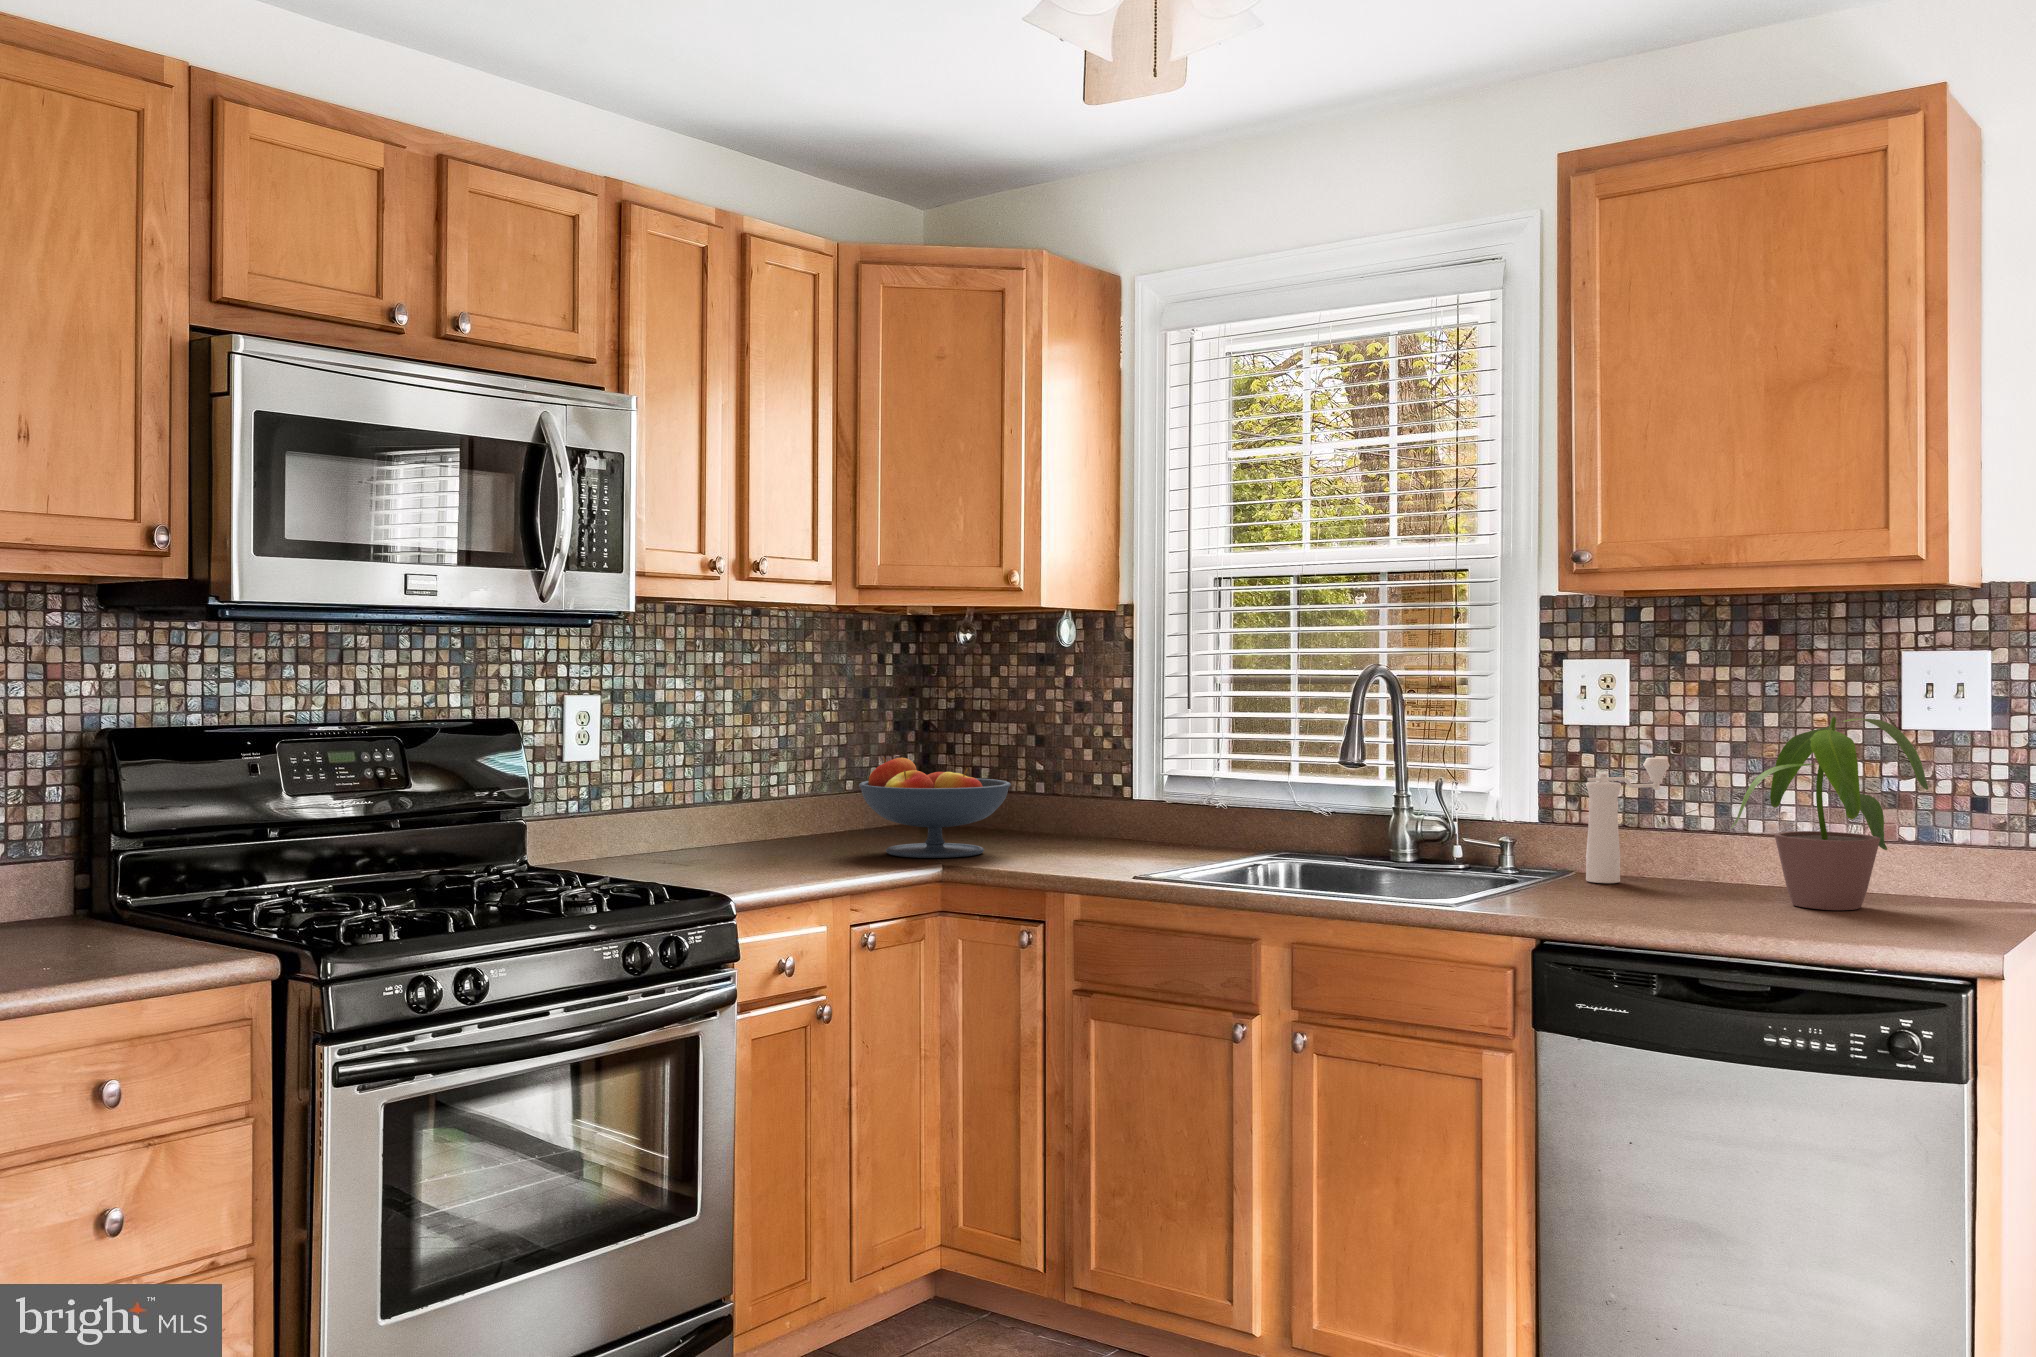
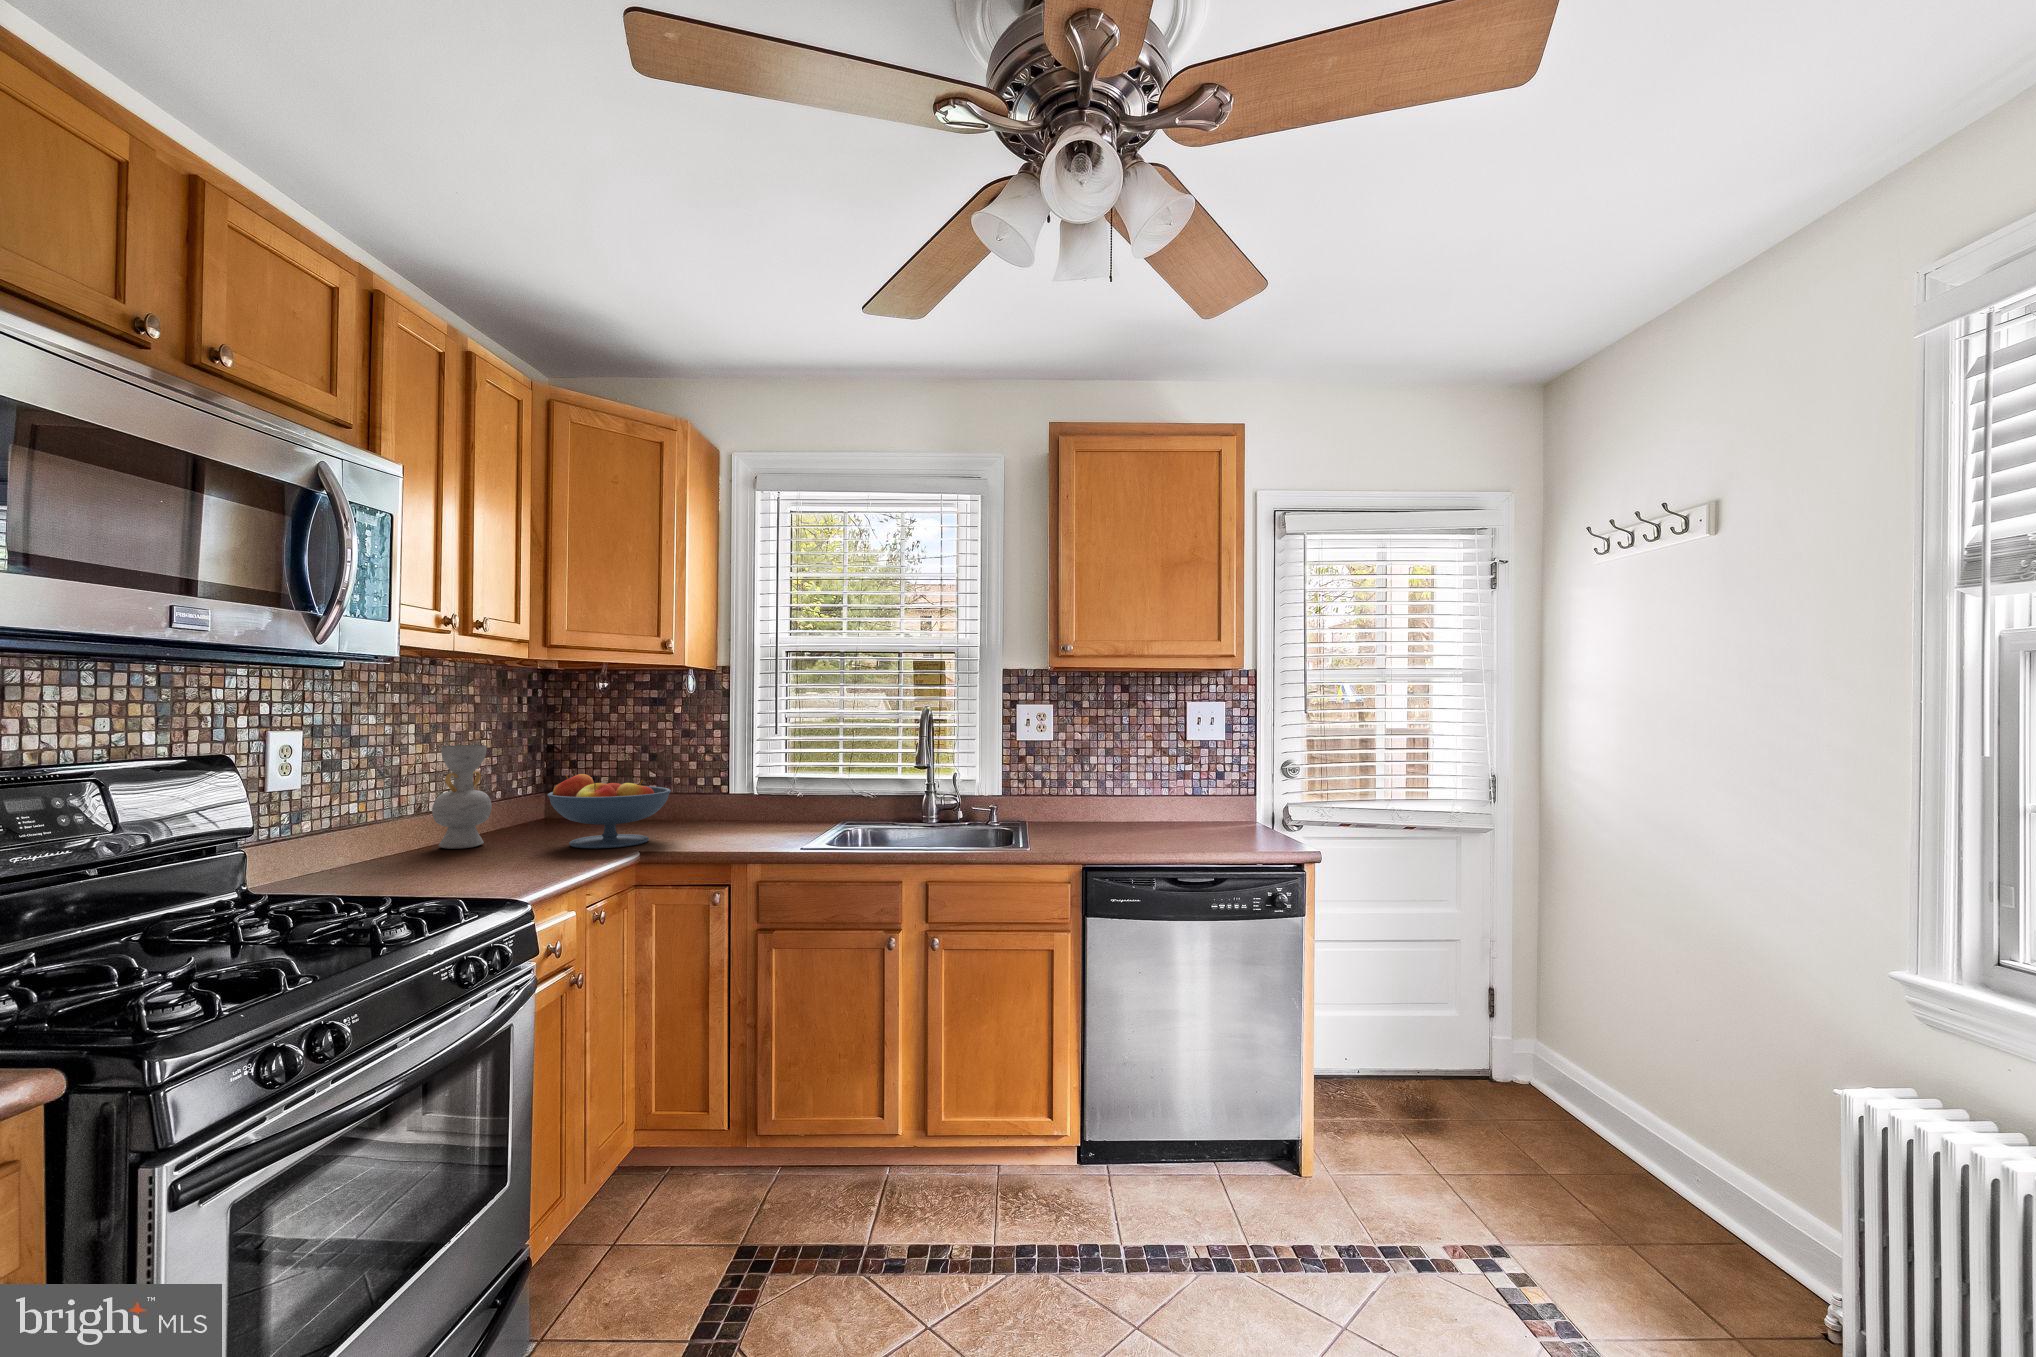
decorative vase: none [753,717,817,846] -> present [432,745,492,849]
potted plant: present [1731,717,1928,910] -> none [1123,735,1229,833]
pepper mill: present [1586,758,1670,883] -> none [1043,757,1077,827]

